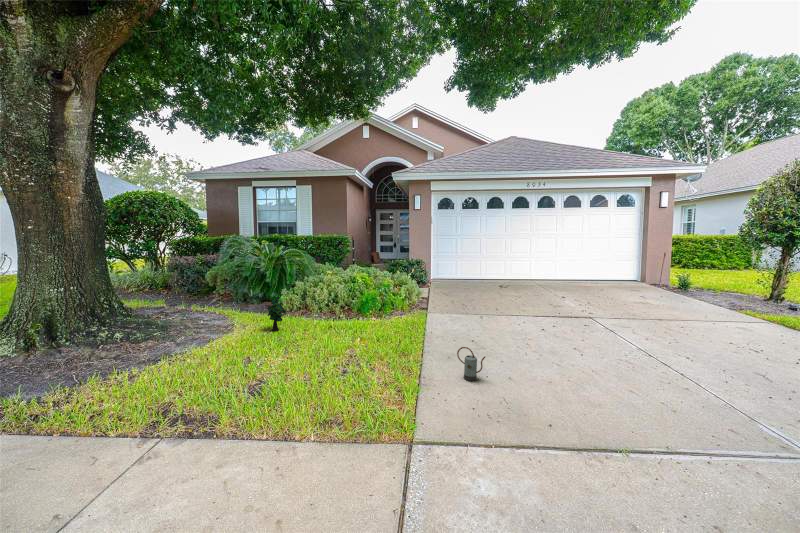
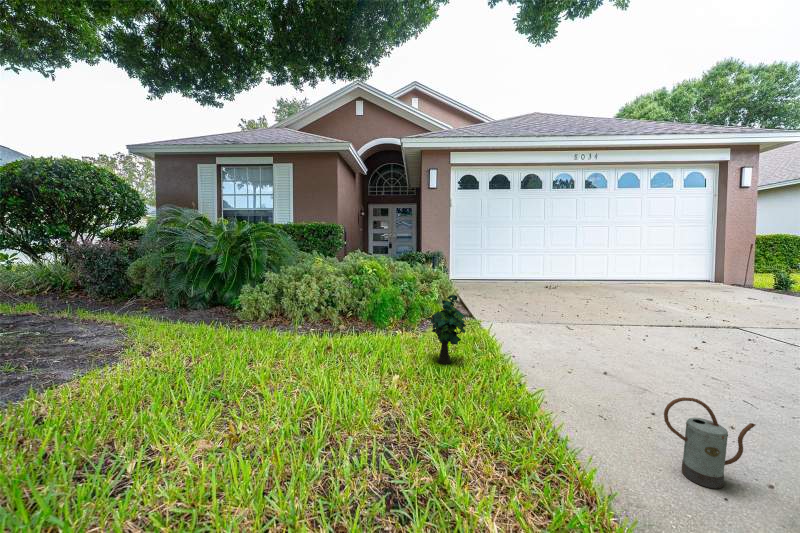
decorative plant: present [267,297,286,331] -> present [426,295,466,364]

